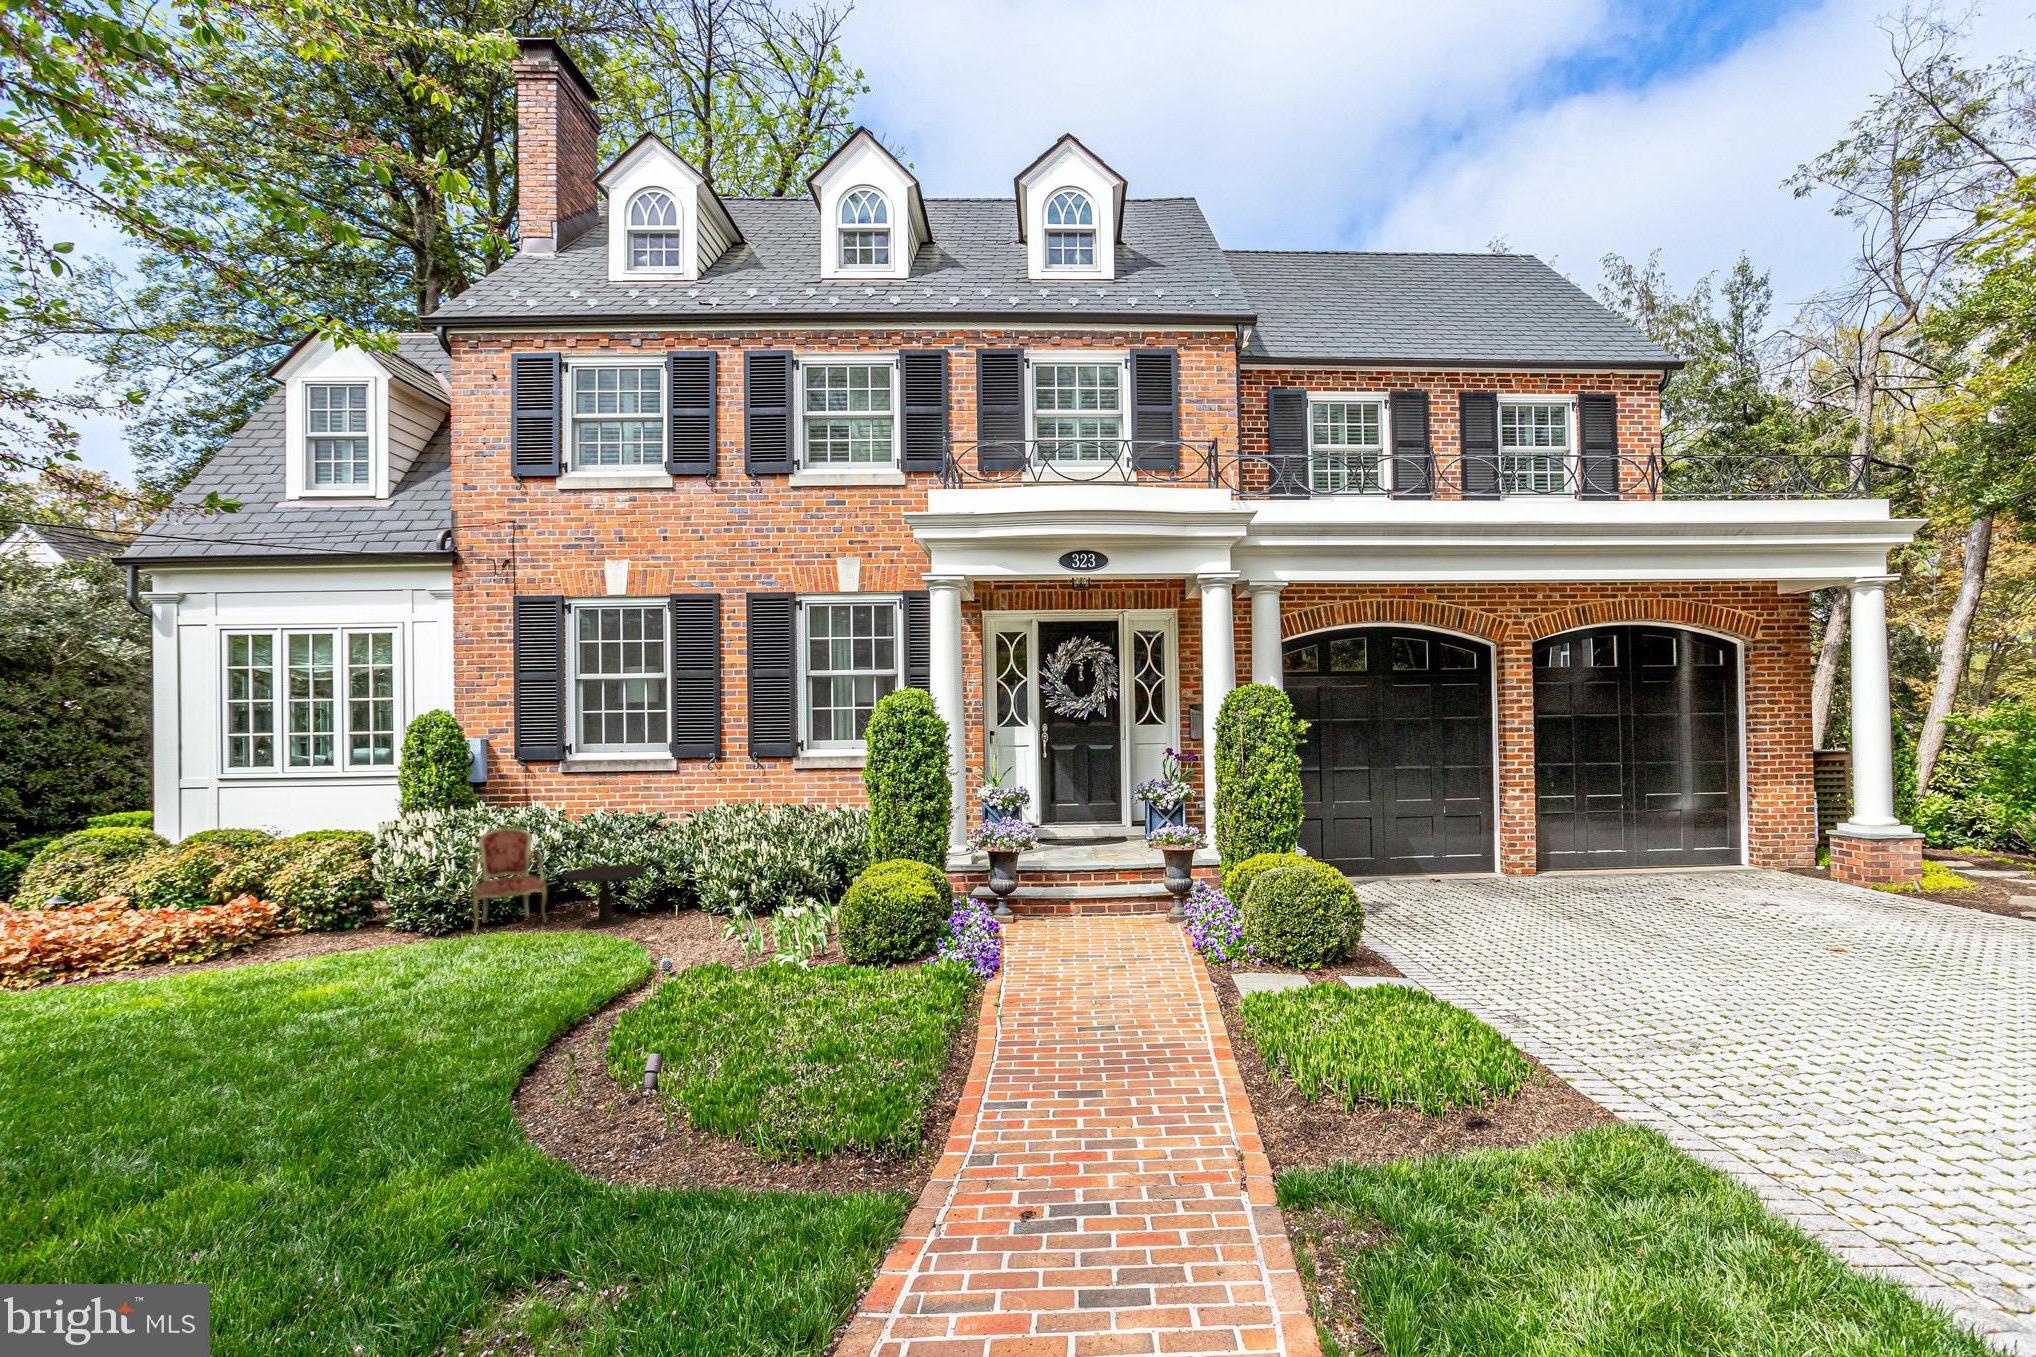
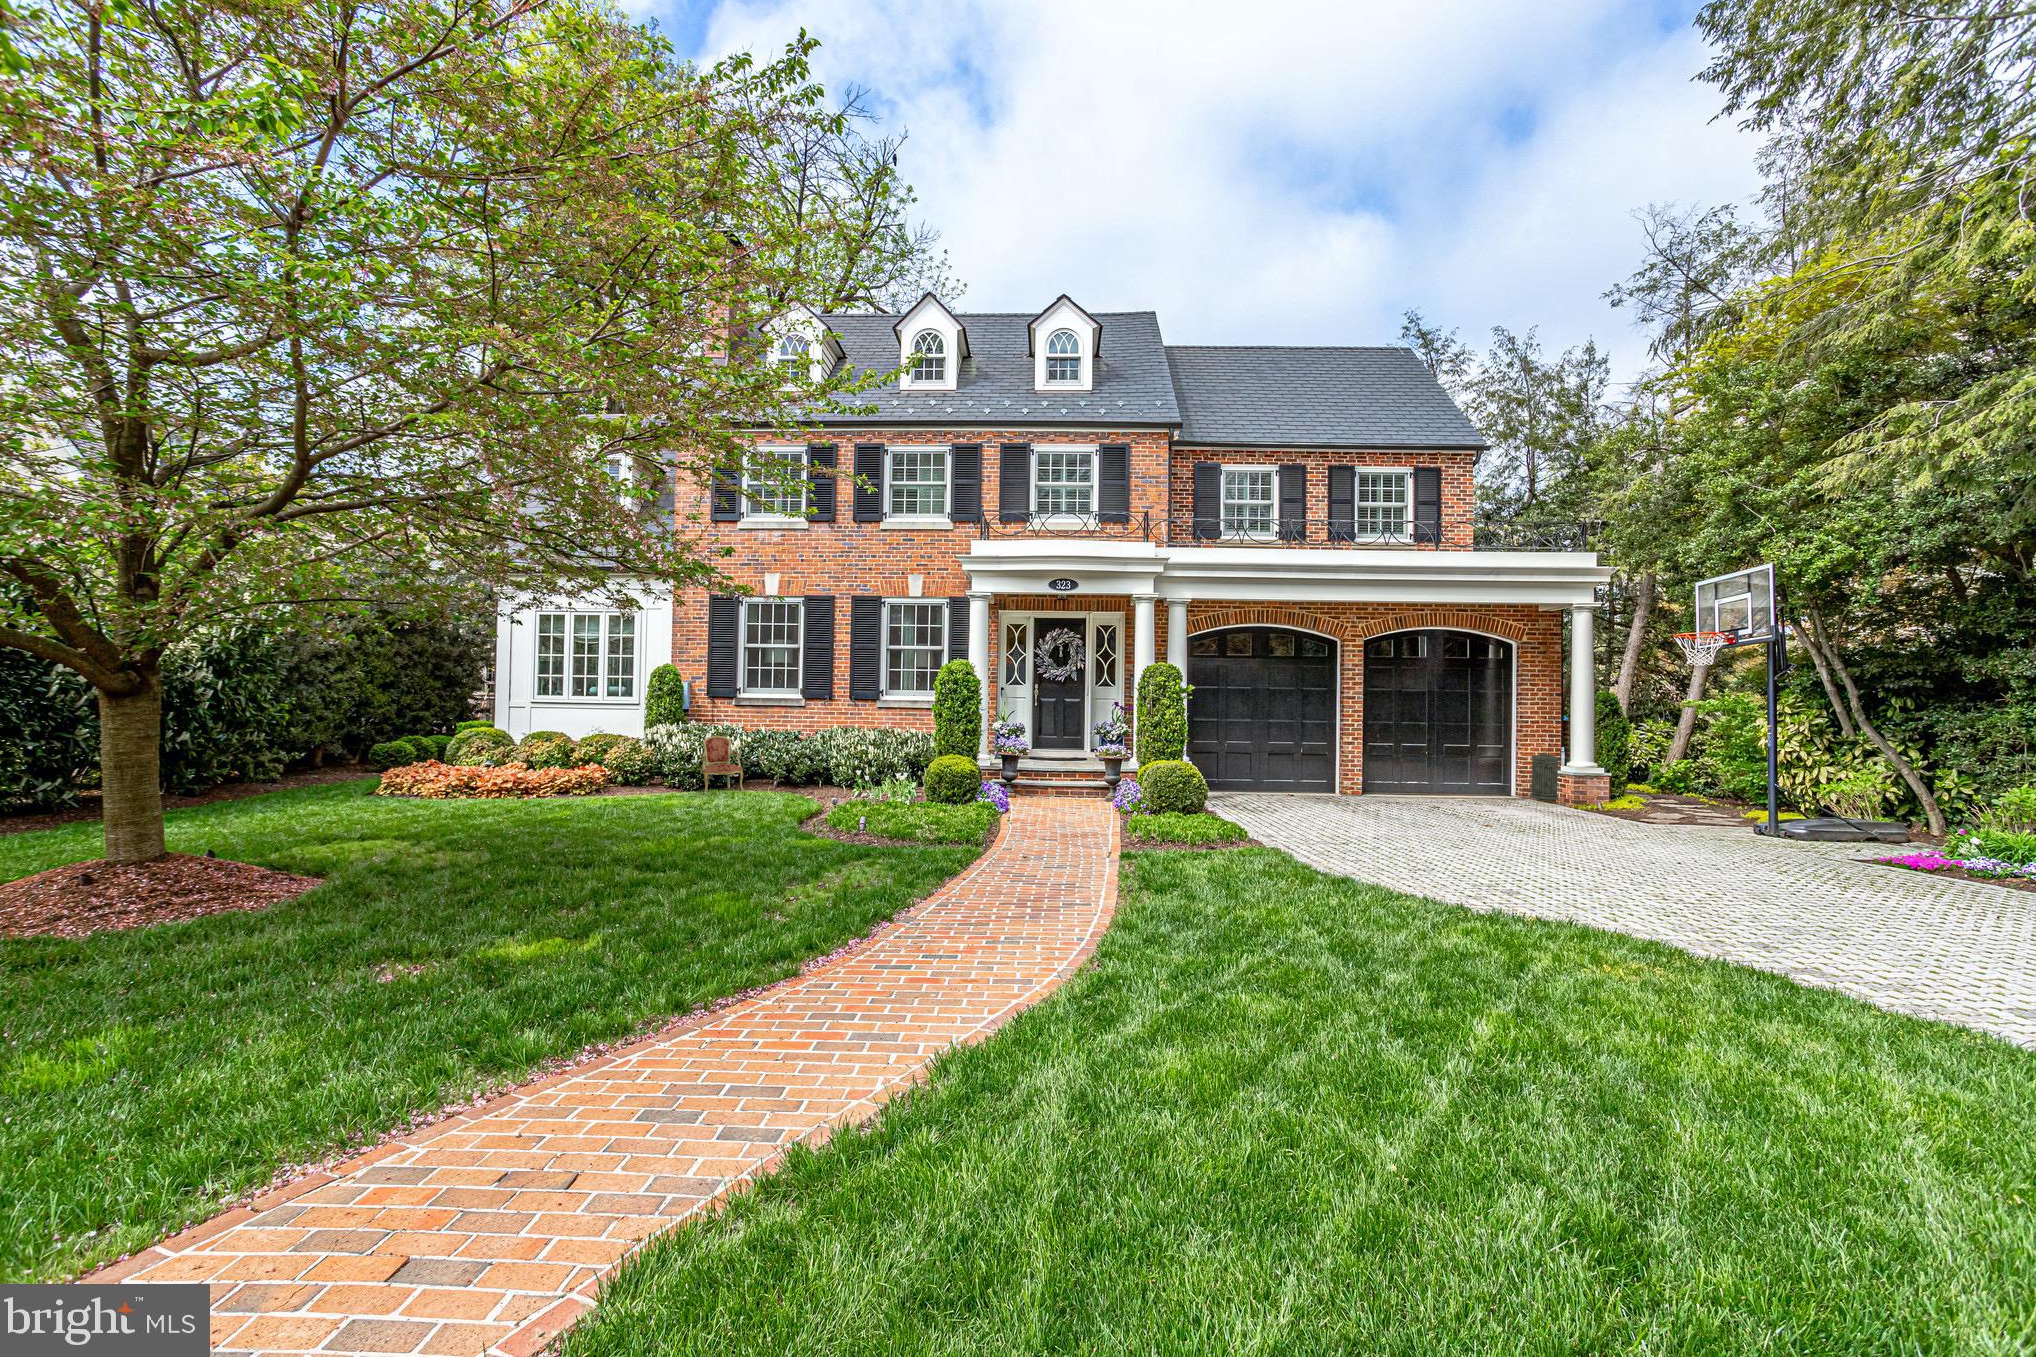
trash can: none [1843,815,1897,893] -> present [1530,753,1559,800]
side table: present [562,864,647,929] -> none [754,759,801,794]

